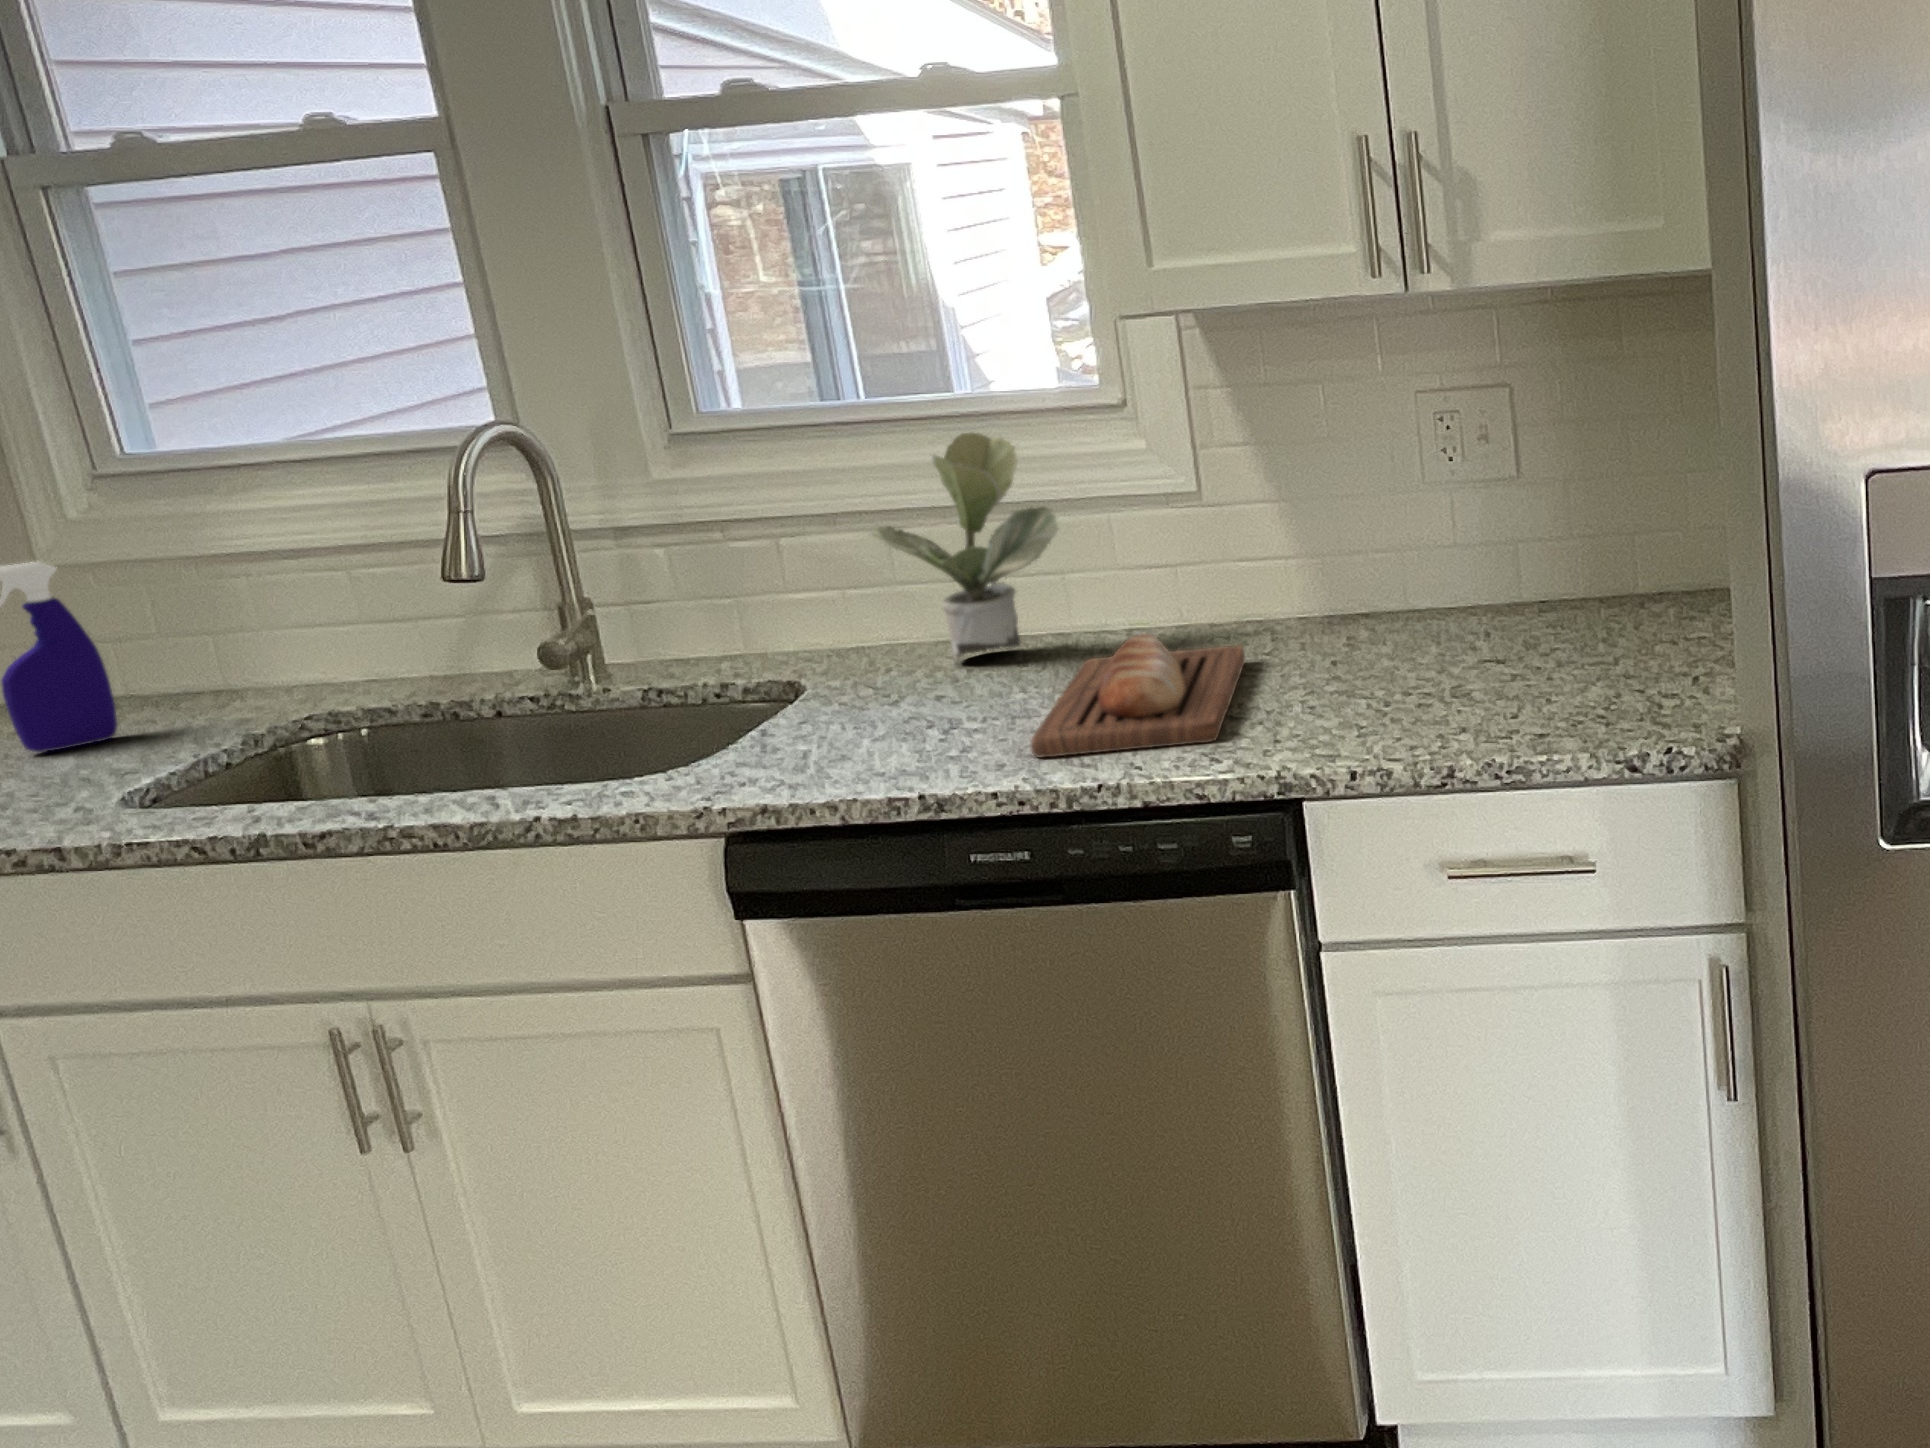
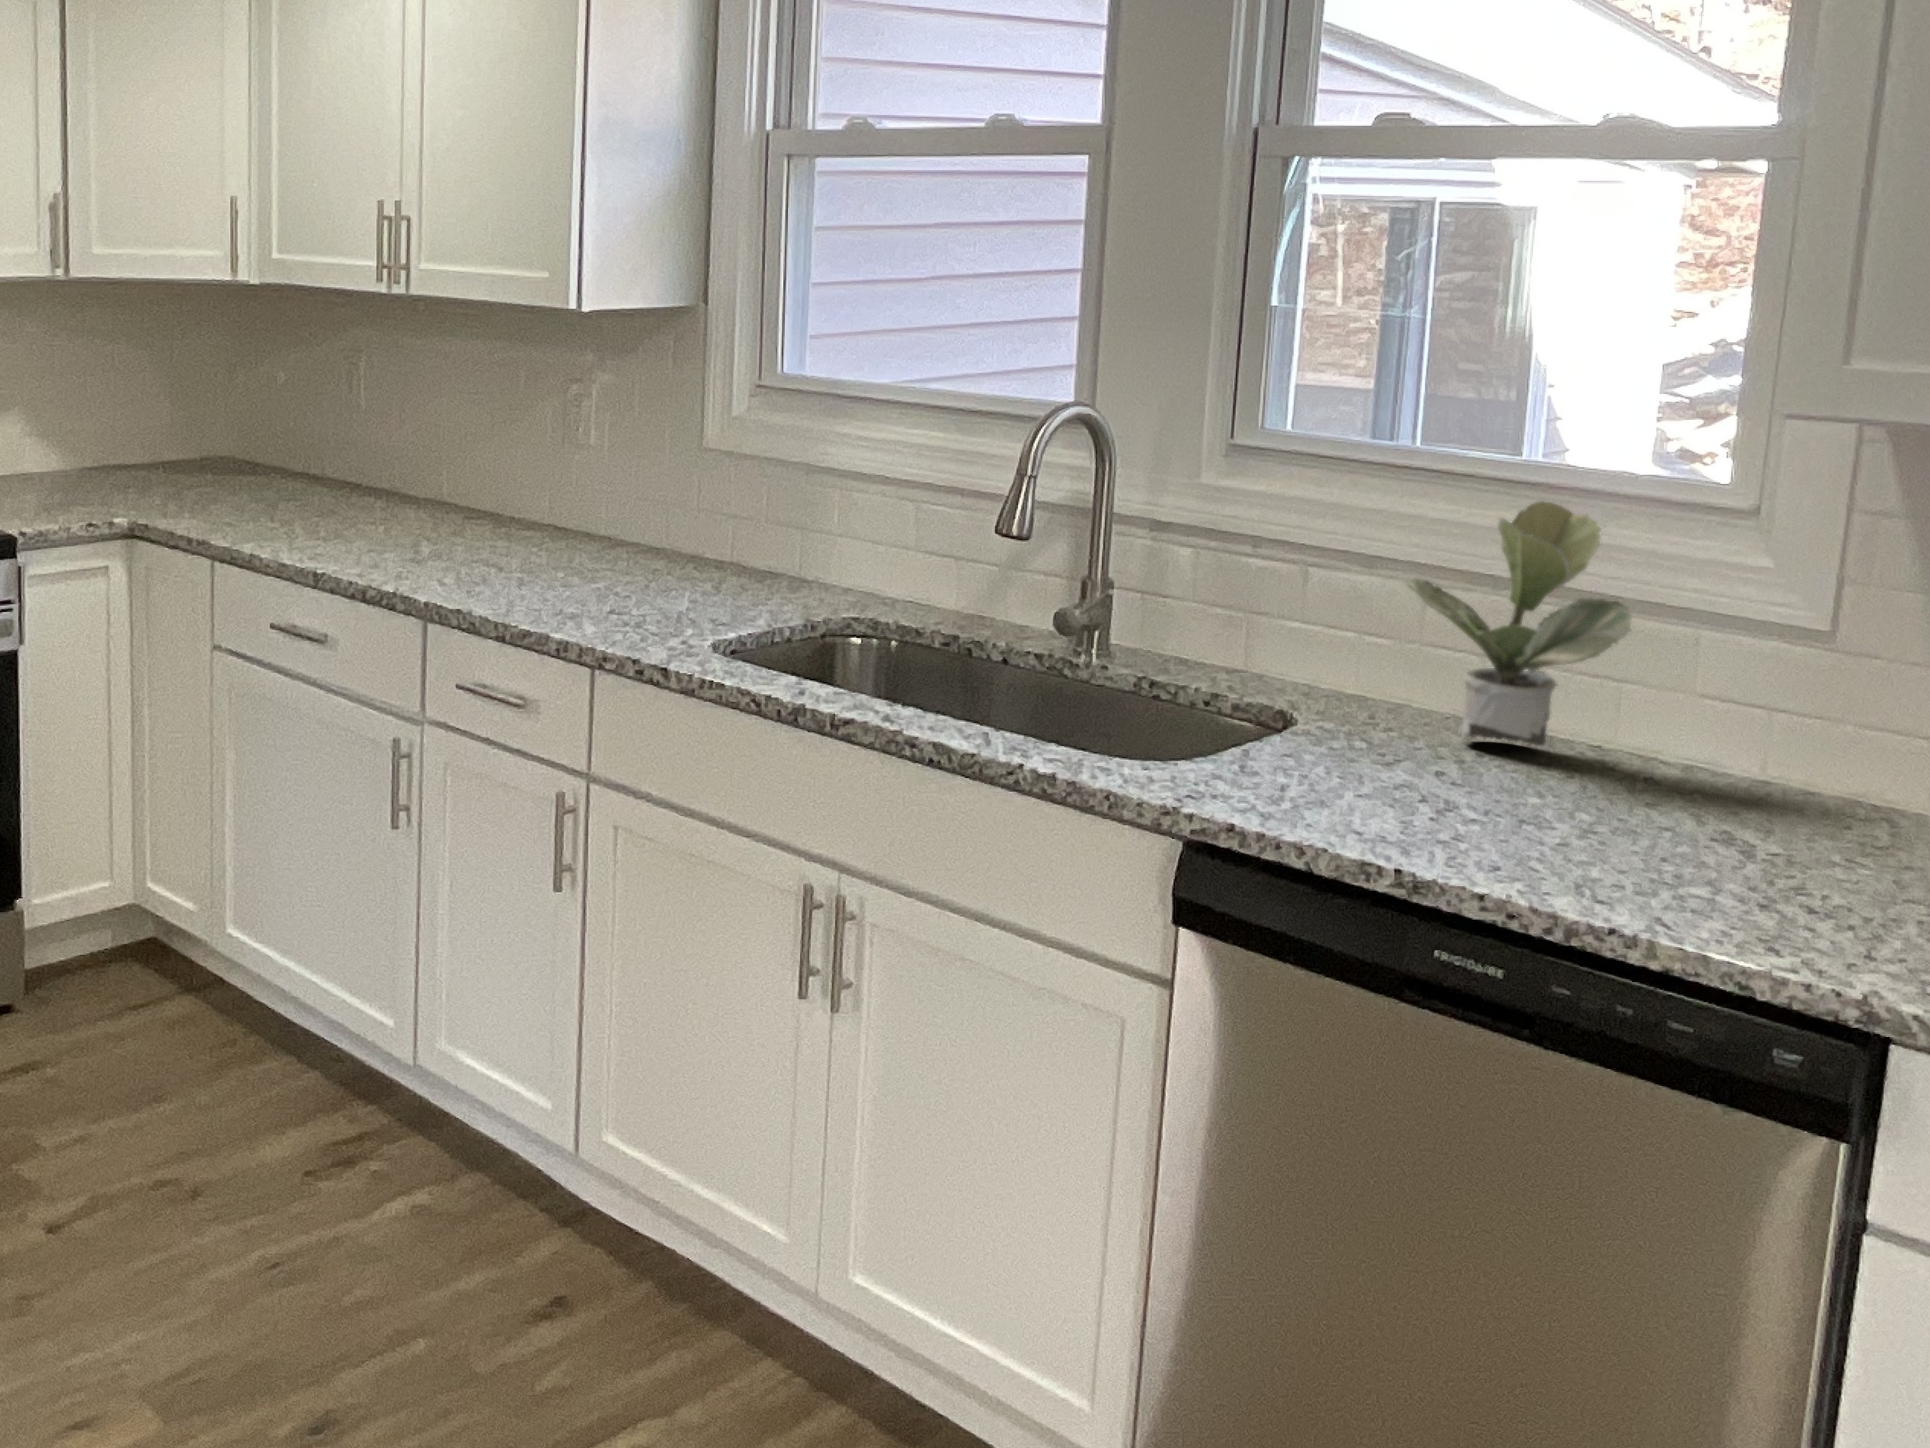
spray bottle: present [0,562,117,752] -> none [662,444,729,595]
bread loaf: present [1031,634,1245,757] -> none [1535,777,1850,929]

